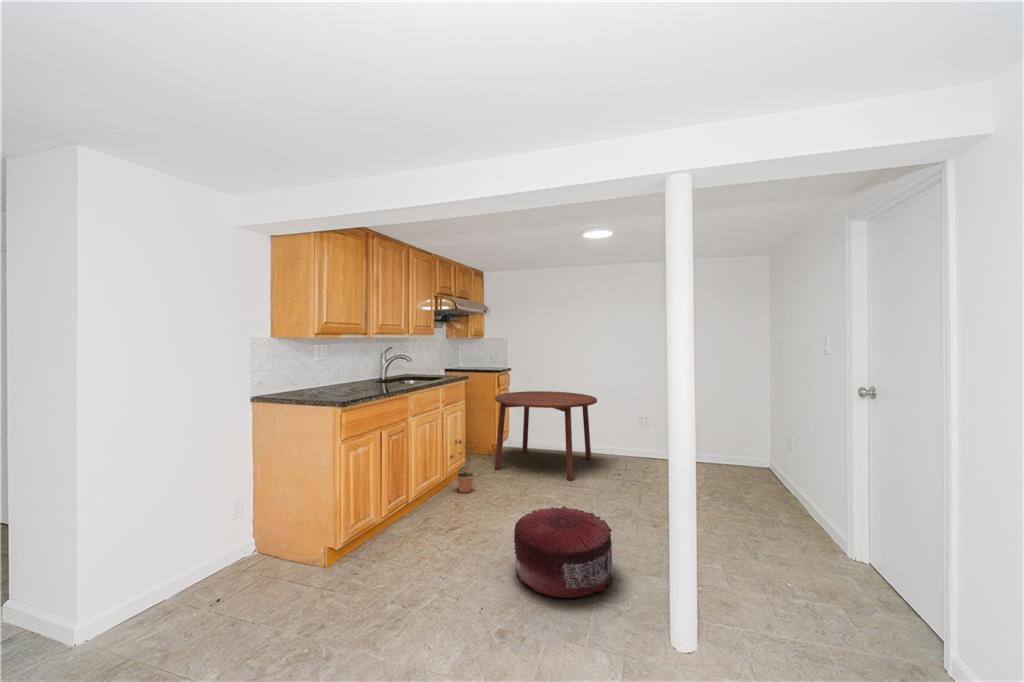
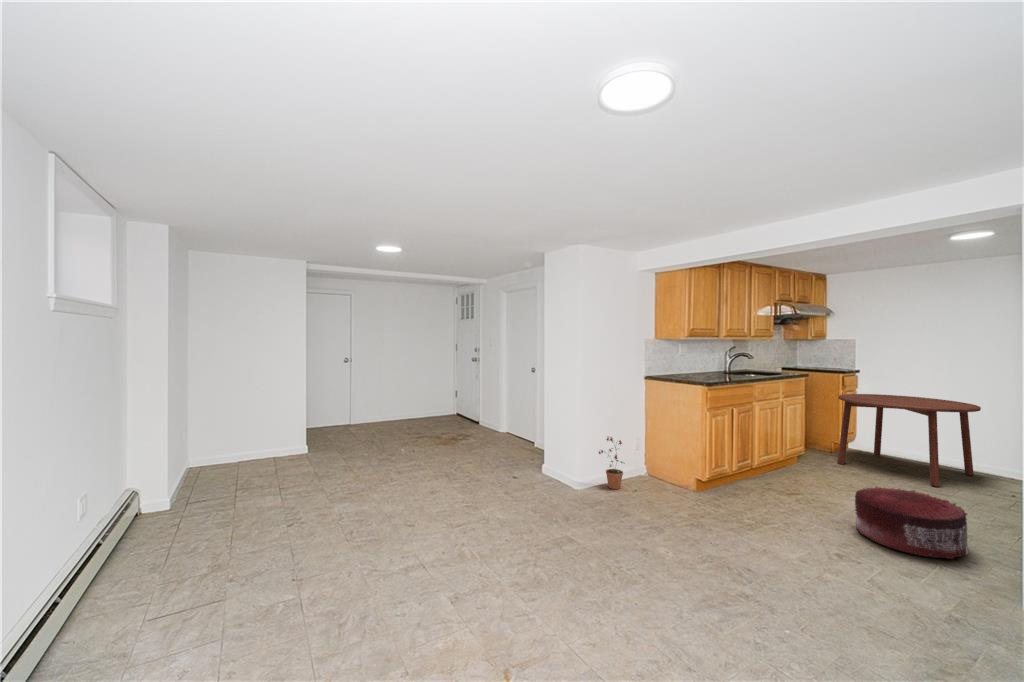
potted plant: present [450,440,475,493] -> present [599,437,625,489]

